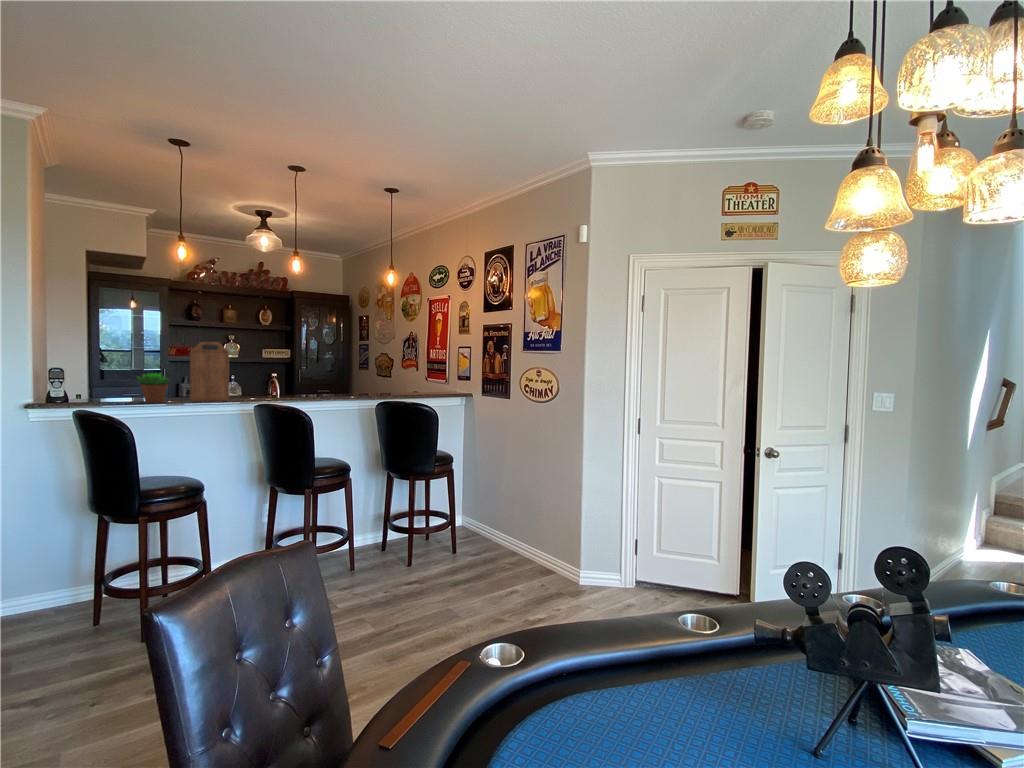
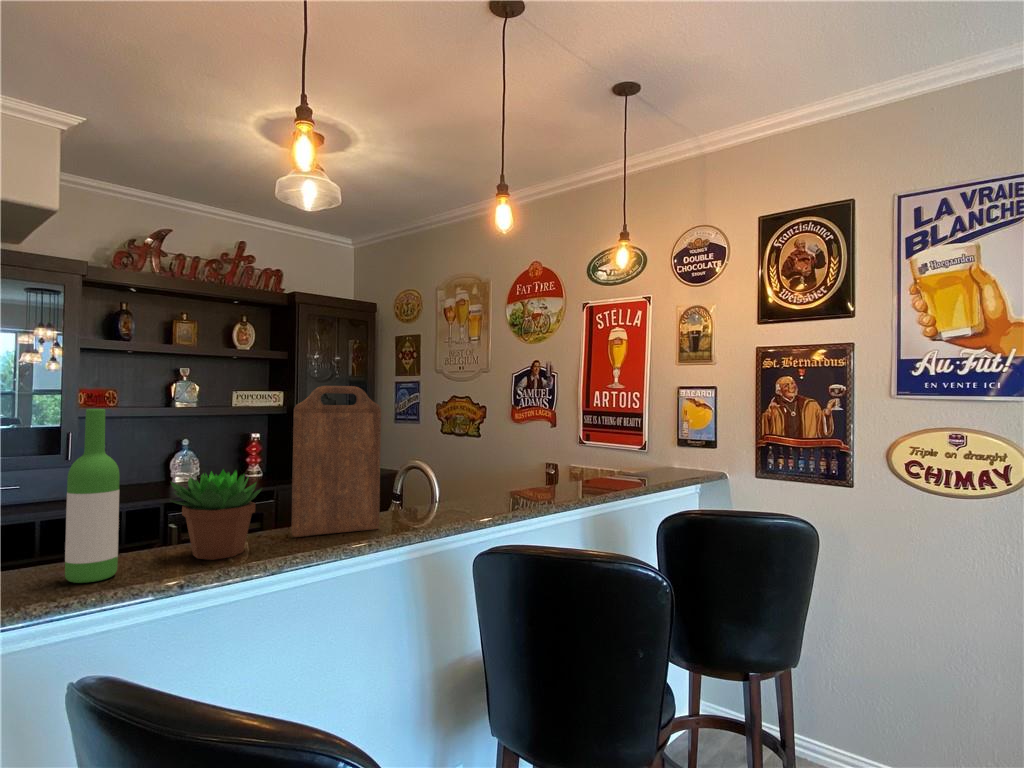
wine bottle: none [95,348,114,404] -> present [65,409,120,583]

